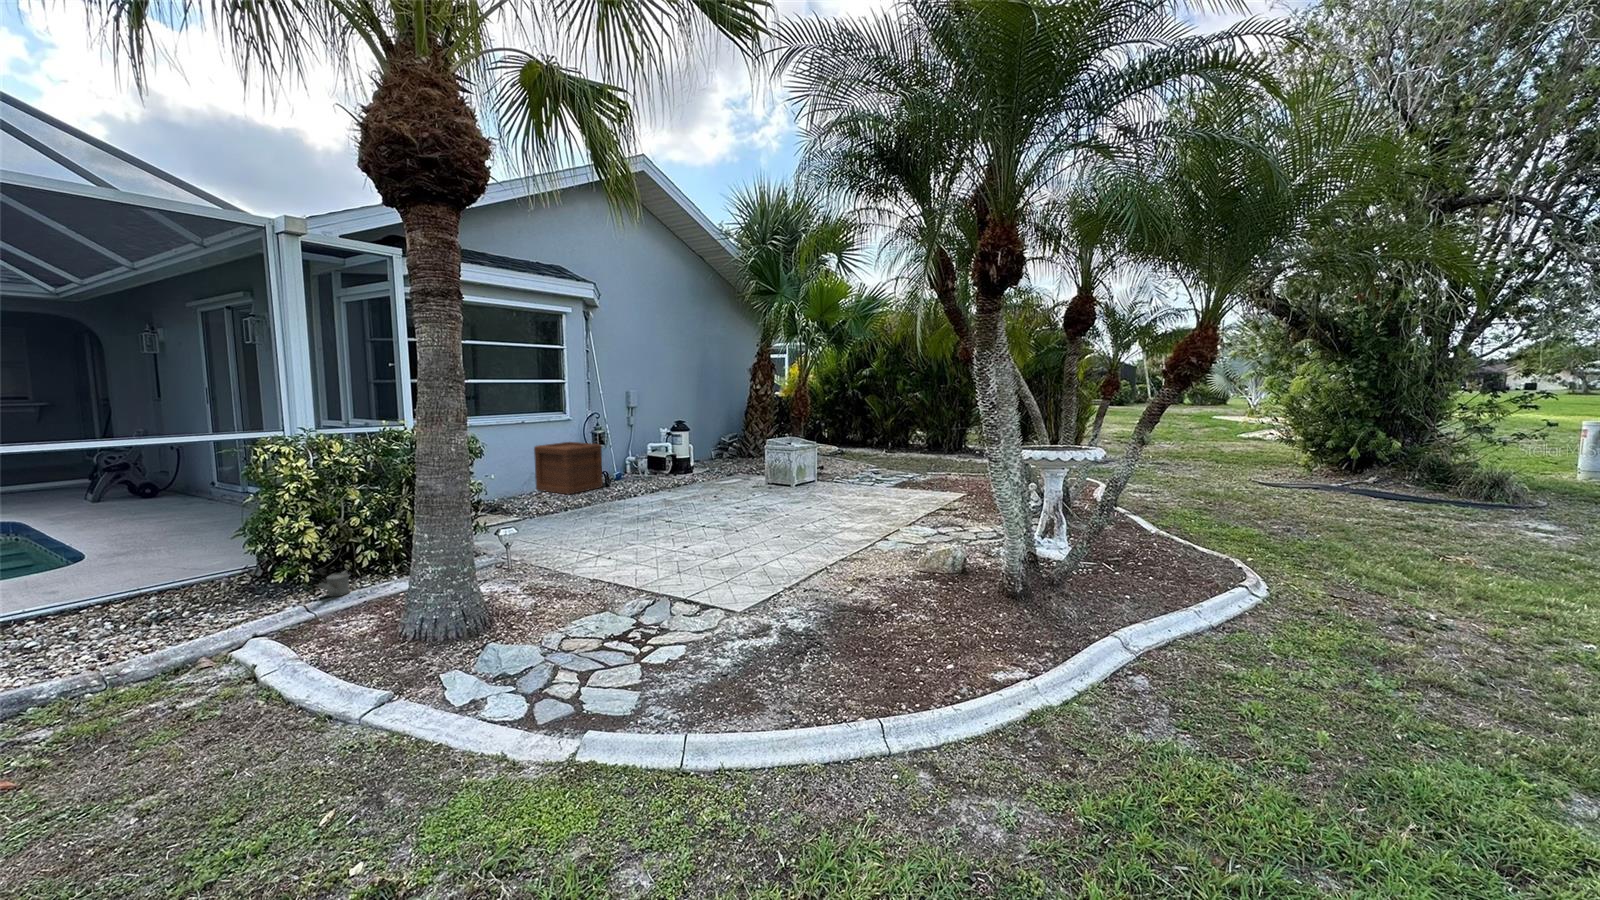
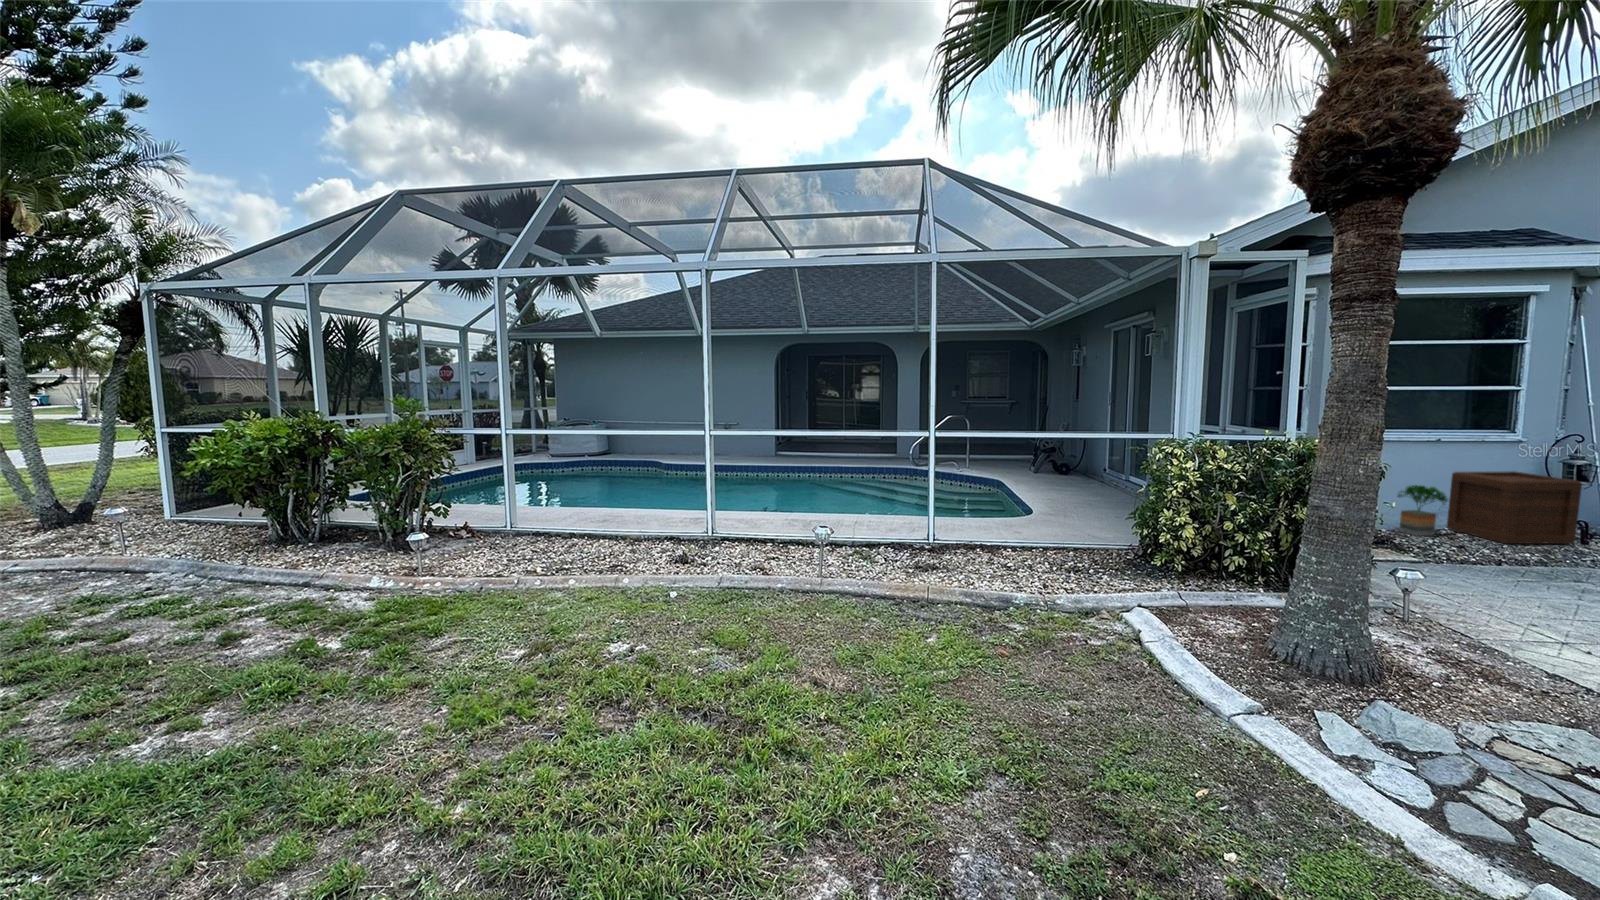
potted tree: none [500,458,535,500] -> present [1398,485,1448,536]
watering can: present [319,571,350,597] -> none [1190,570,1217,593]

